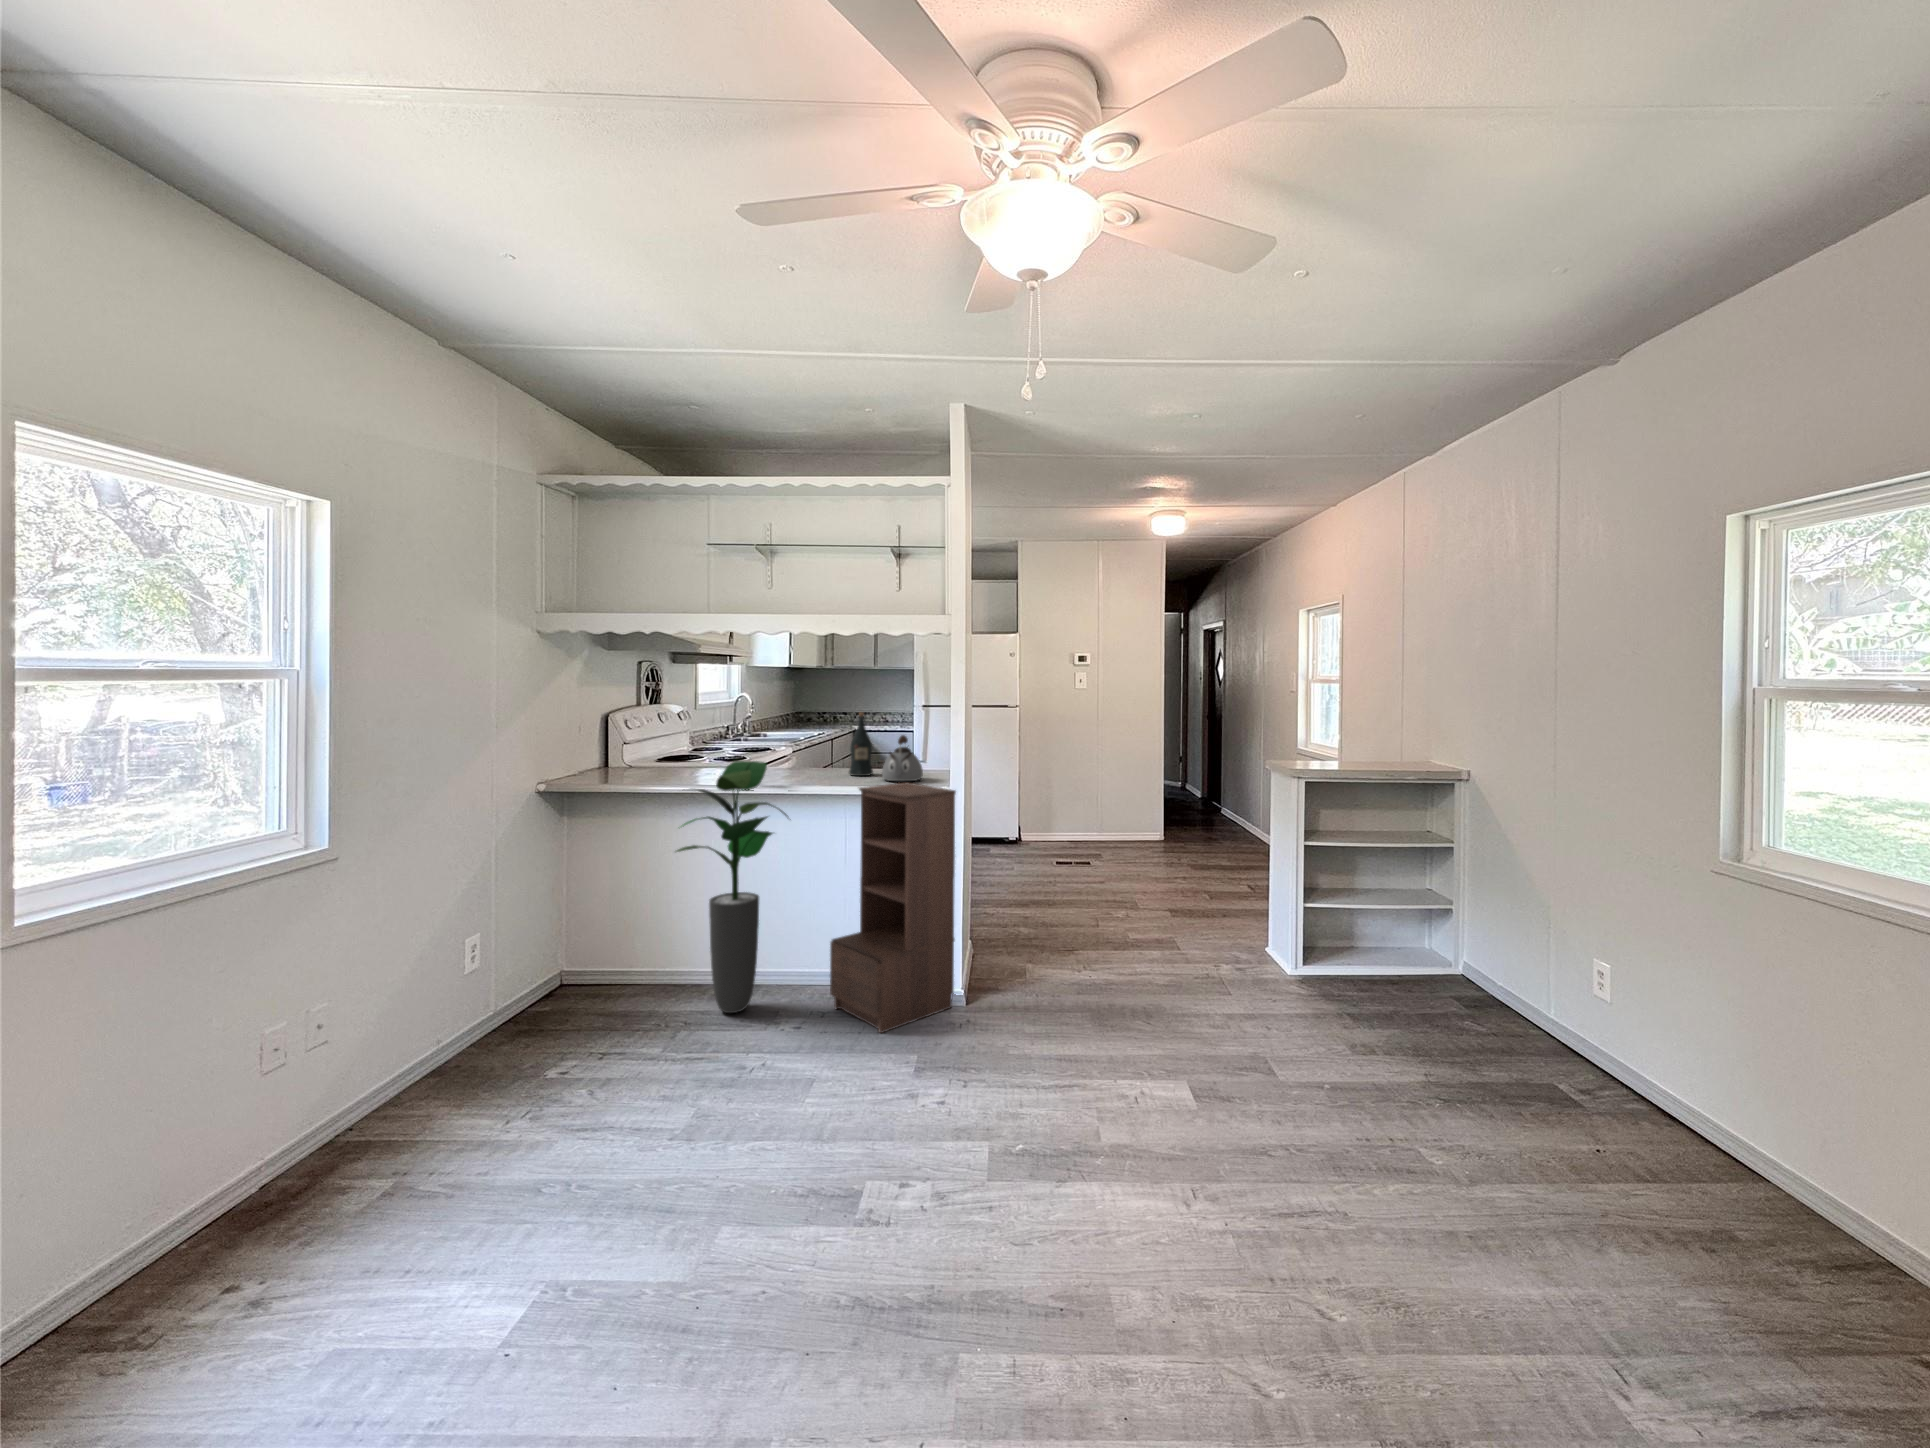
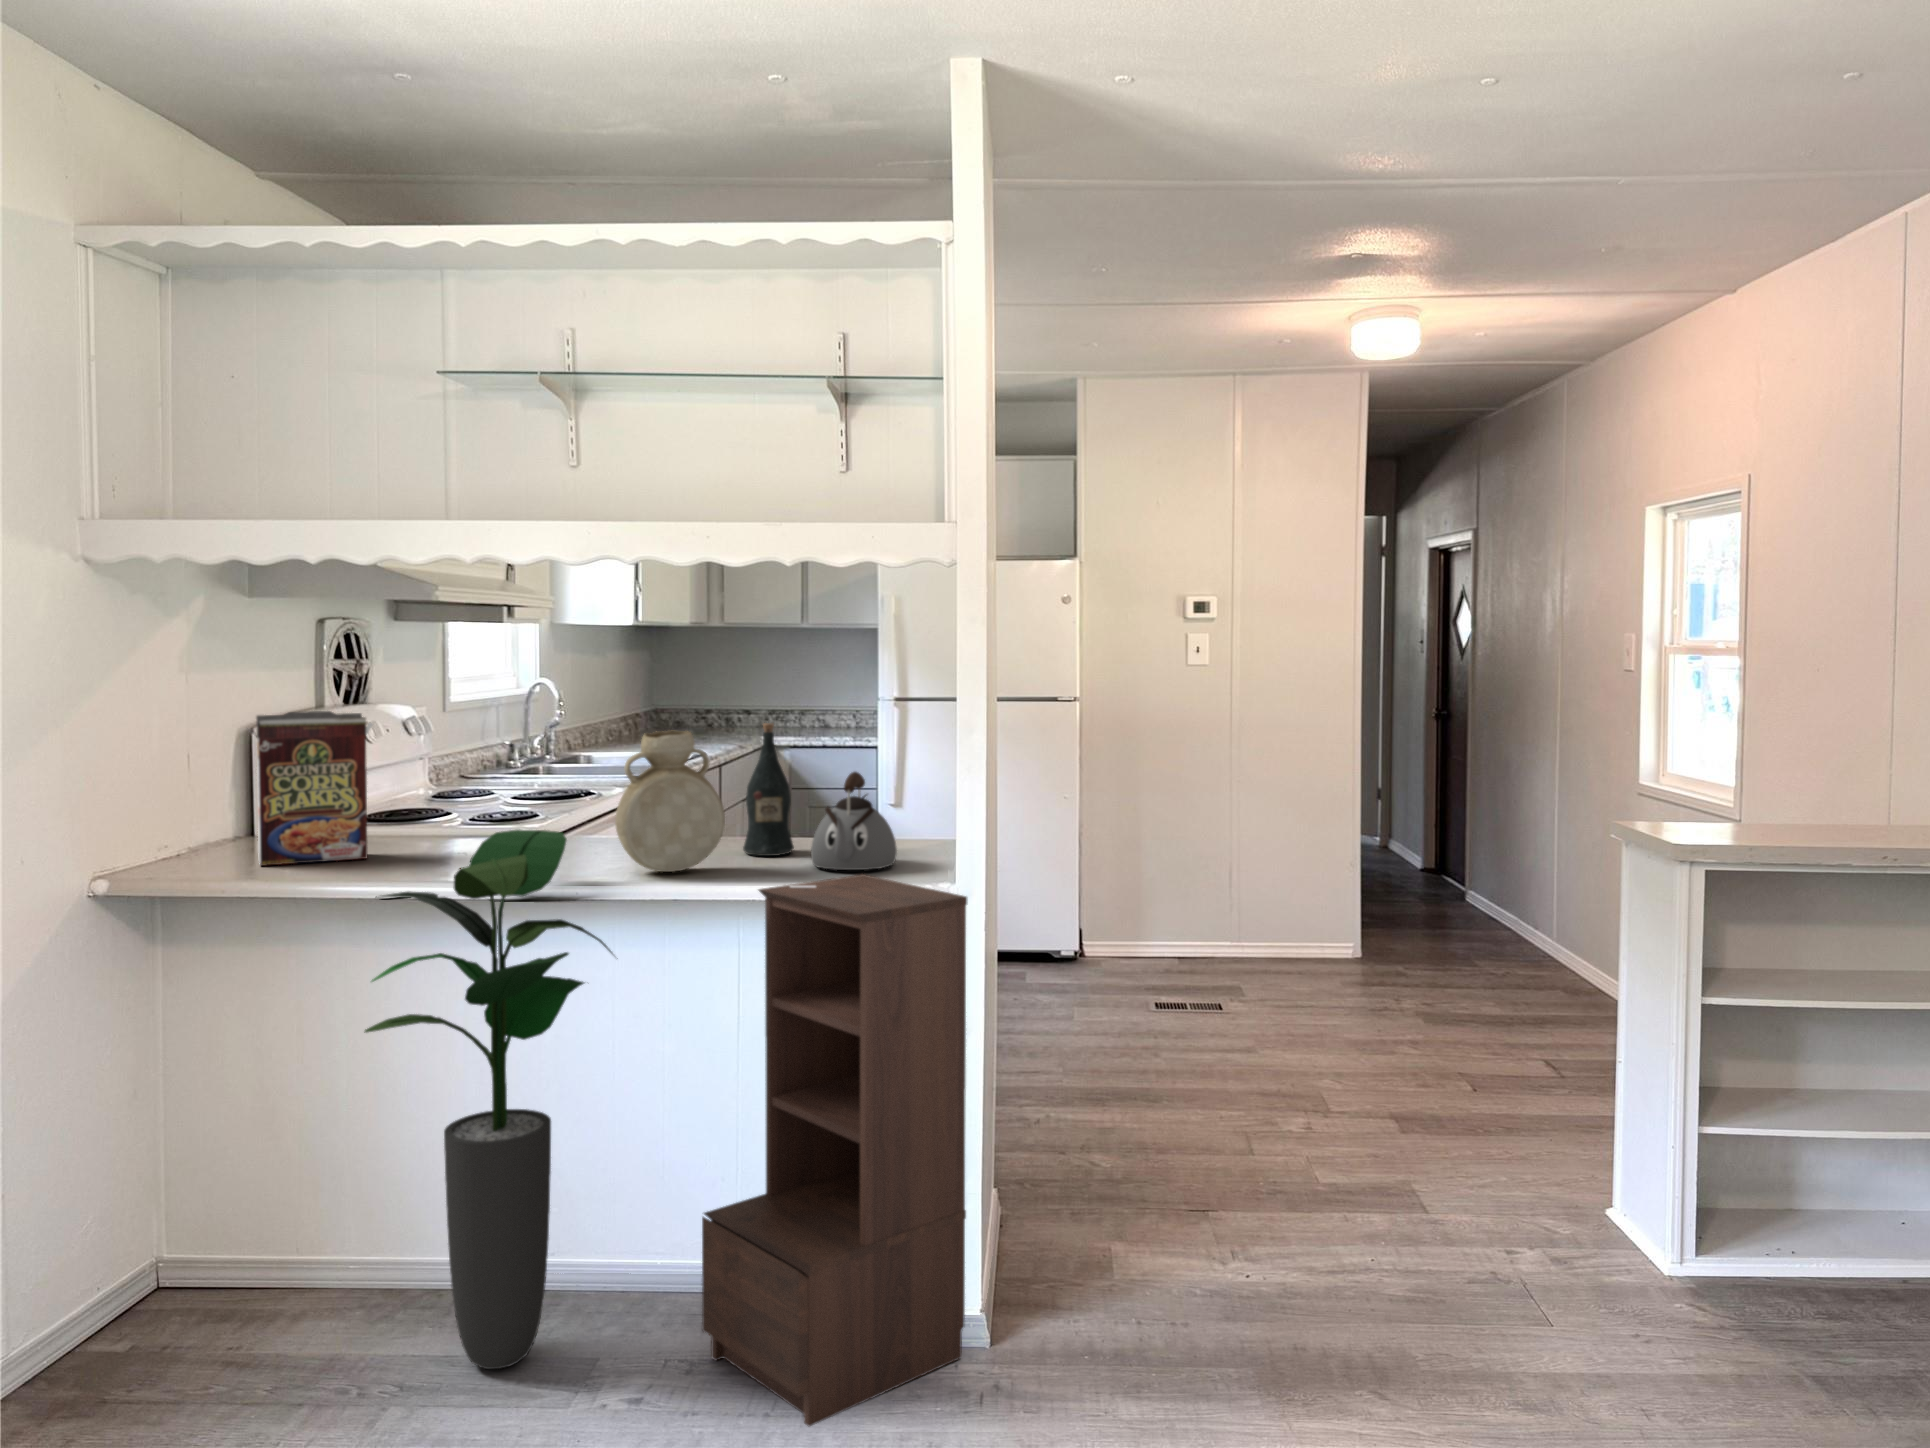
cereal box: none [611,705,672,779] -> present [256,711,372,866]
vase: none [789,715,841,782] -> present [615,730,725,872]

